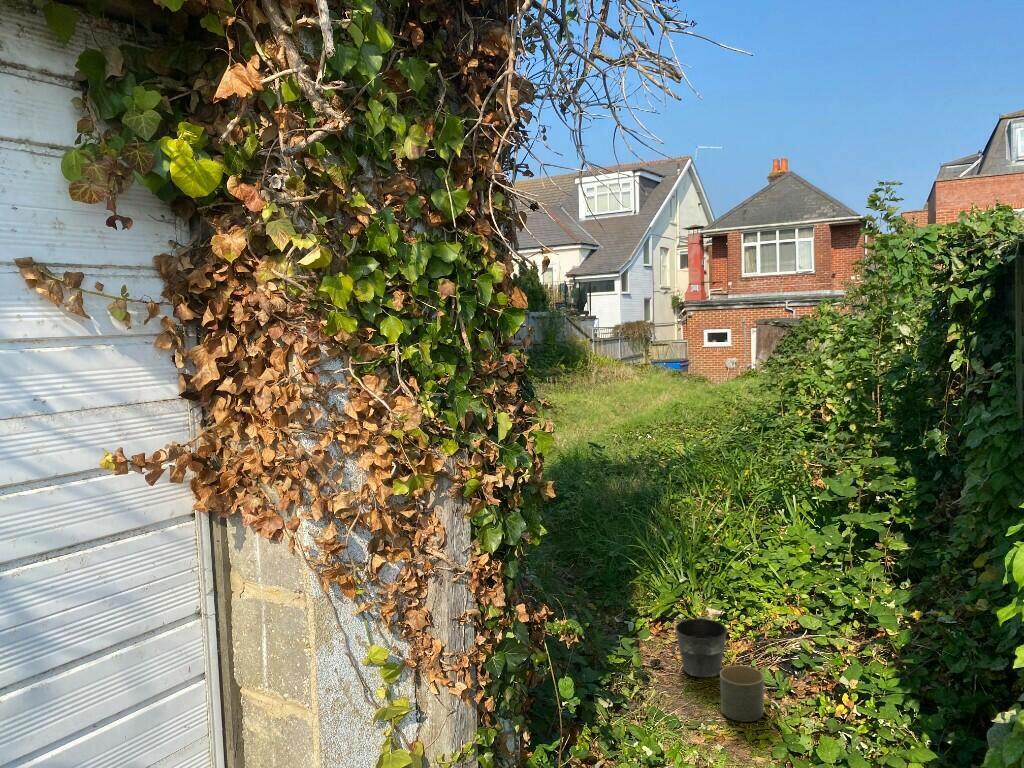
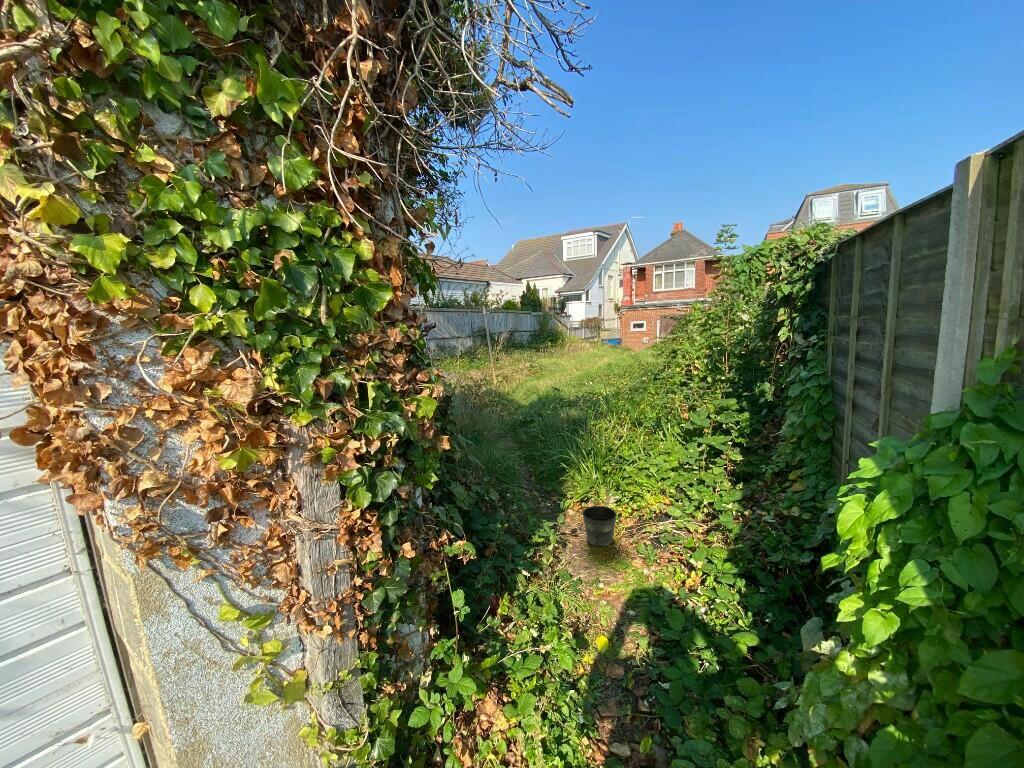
planter: present [720,665,764,722] -> none [607,542,638,582]

